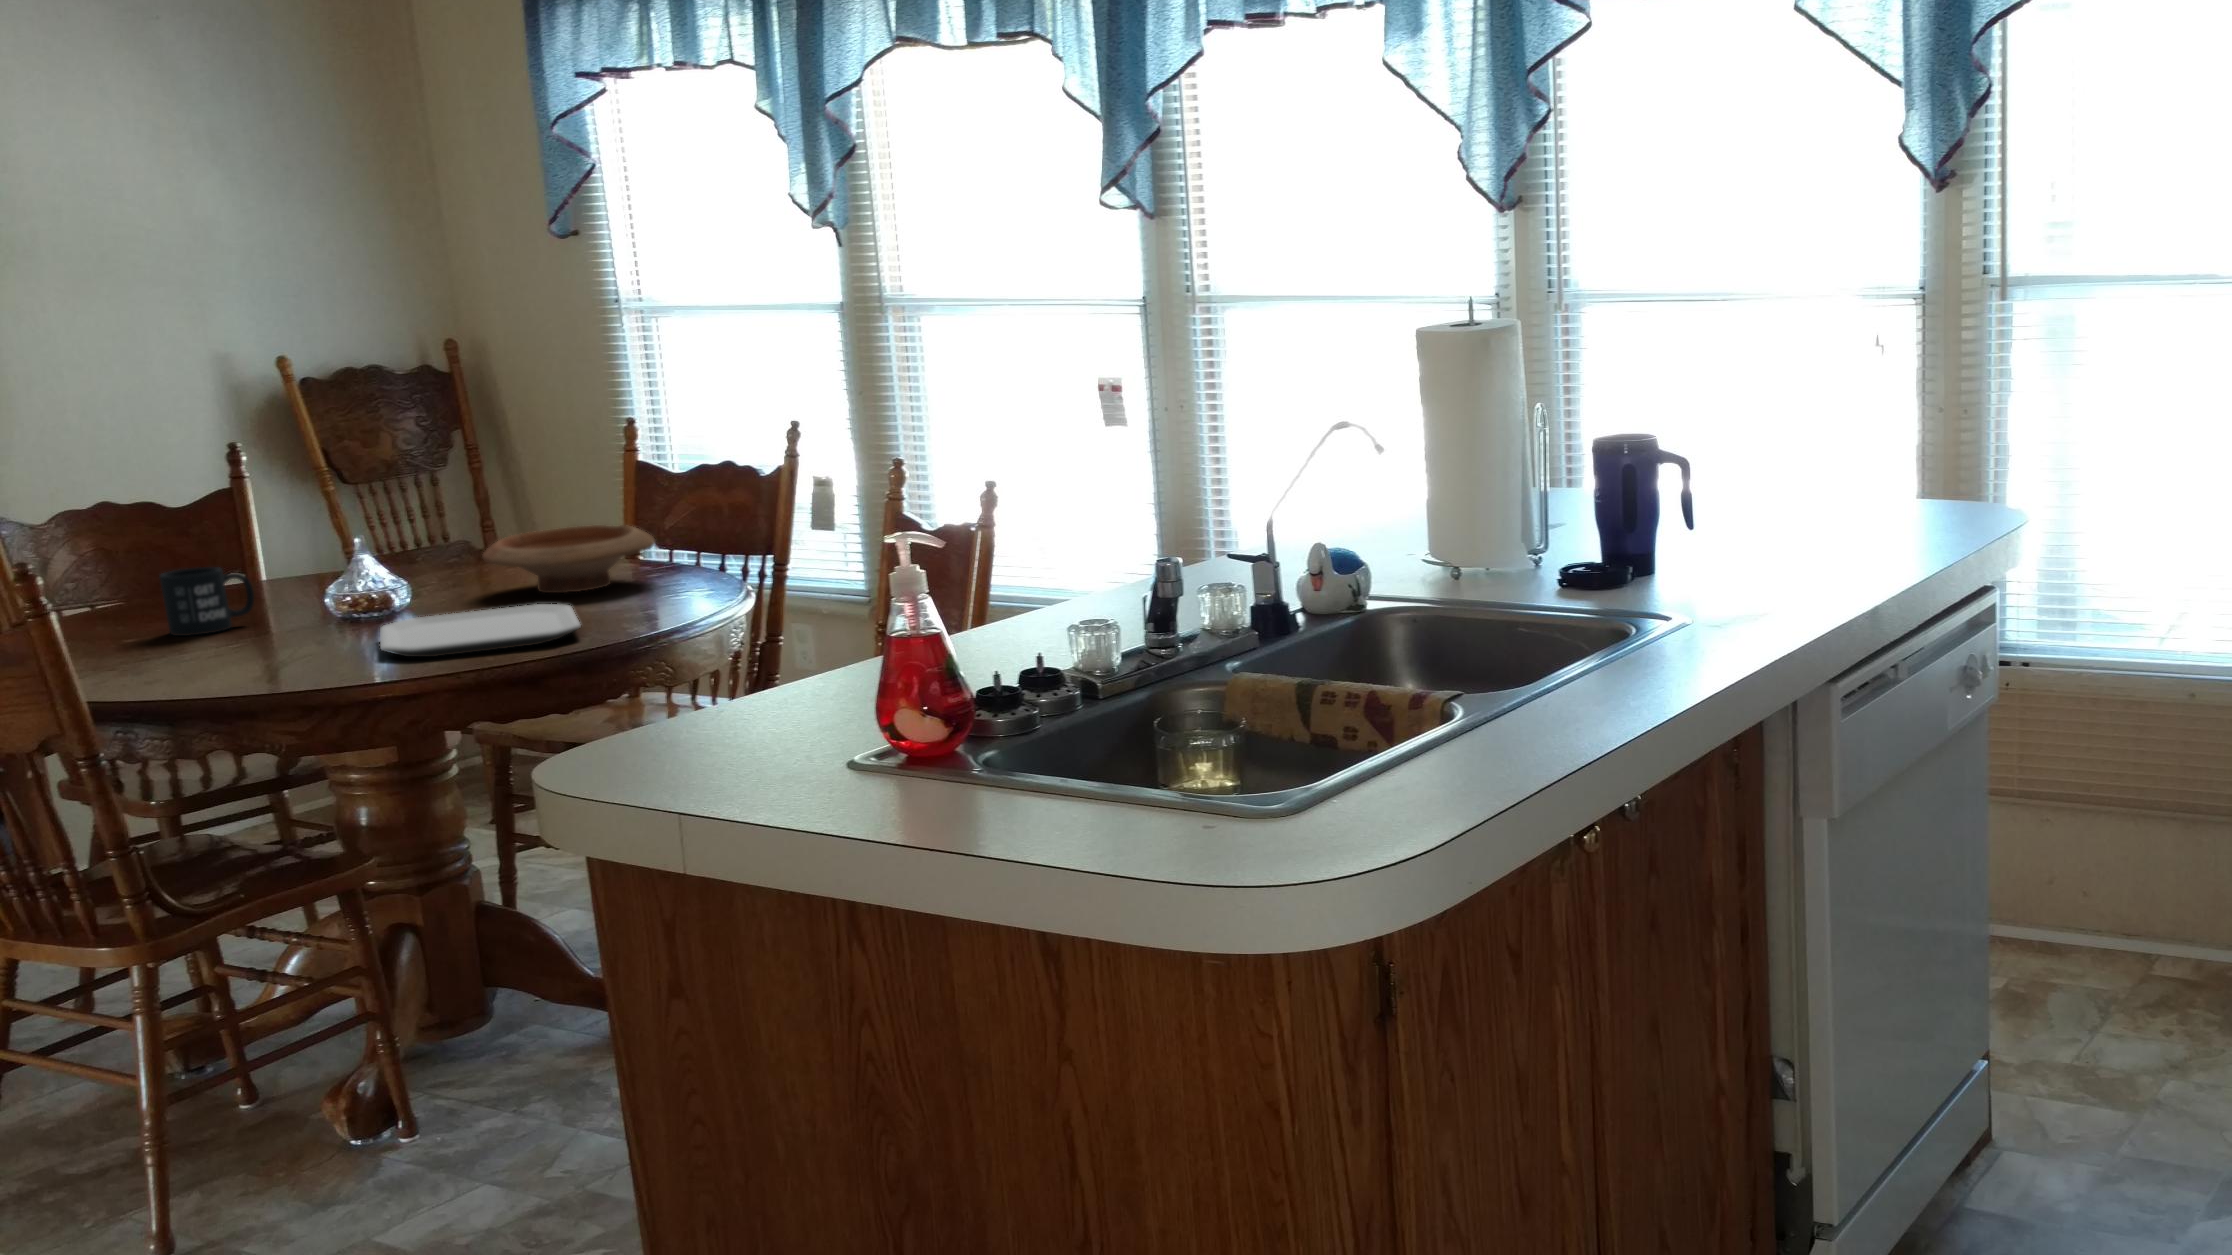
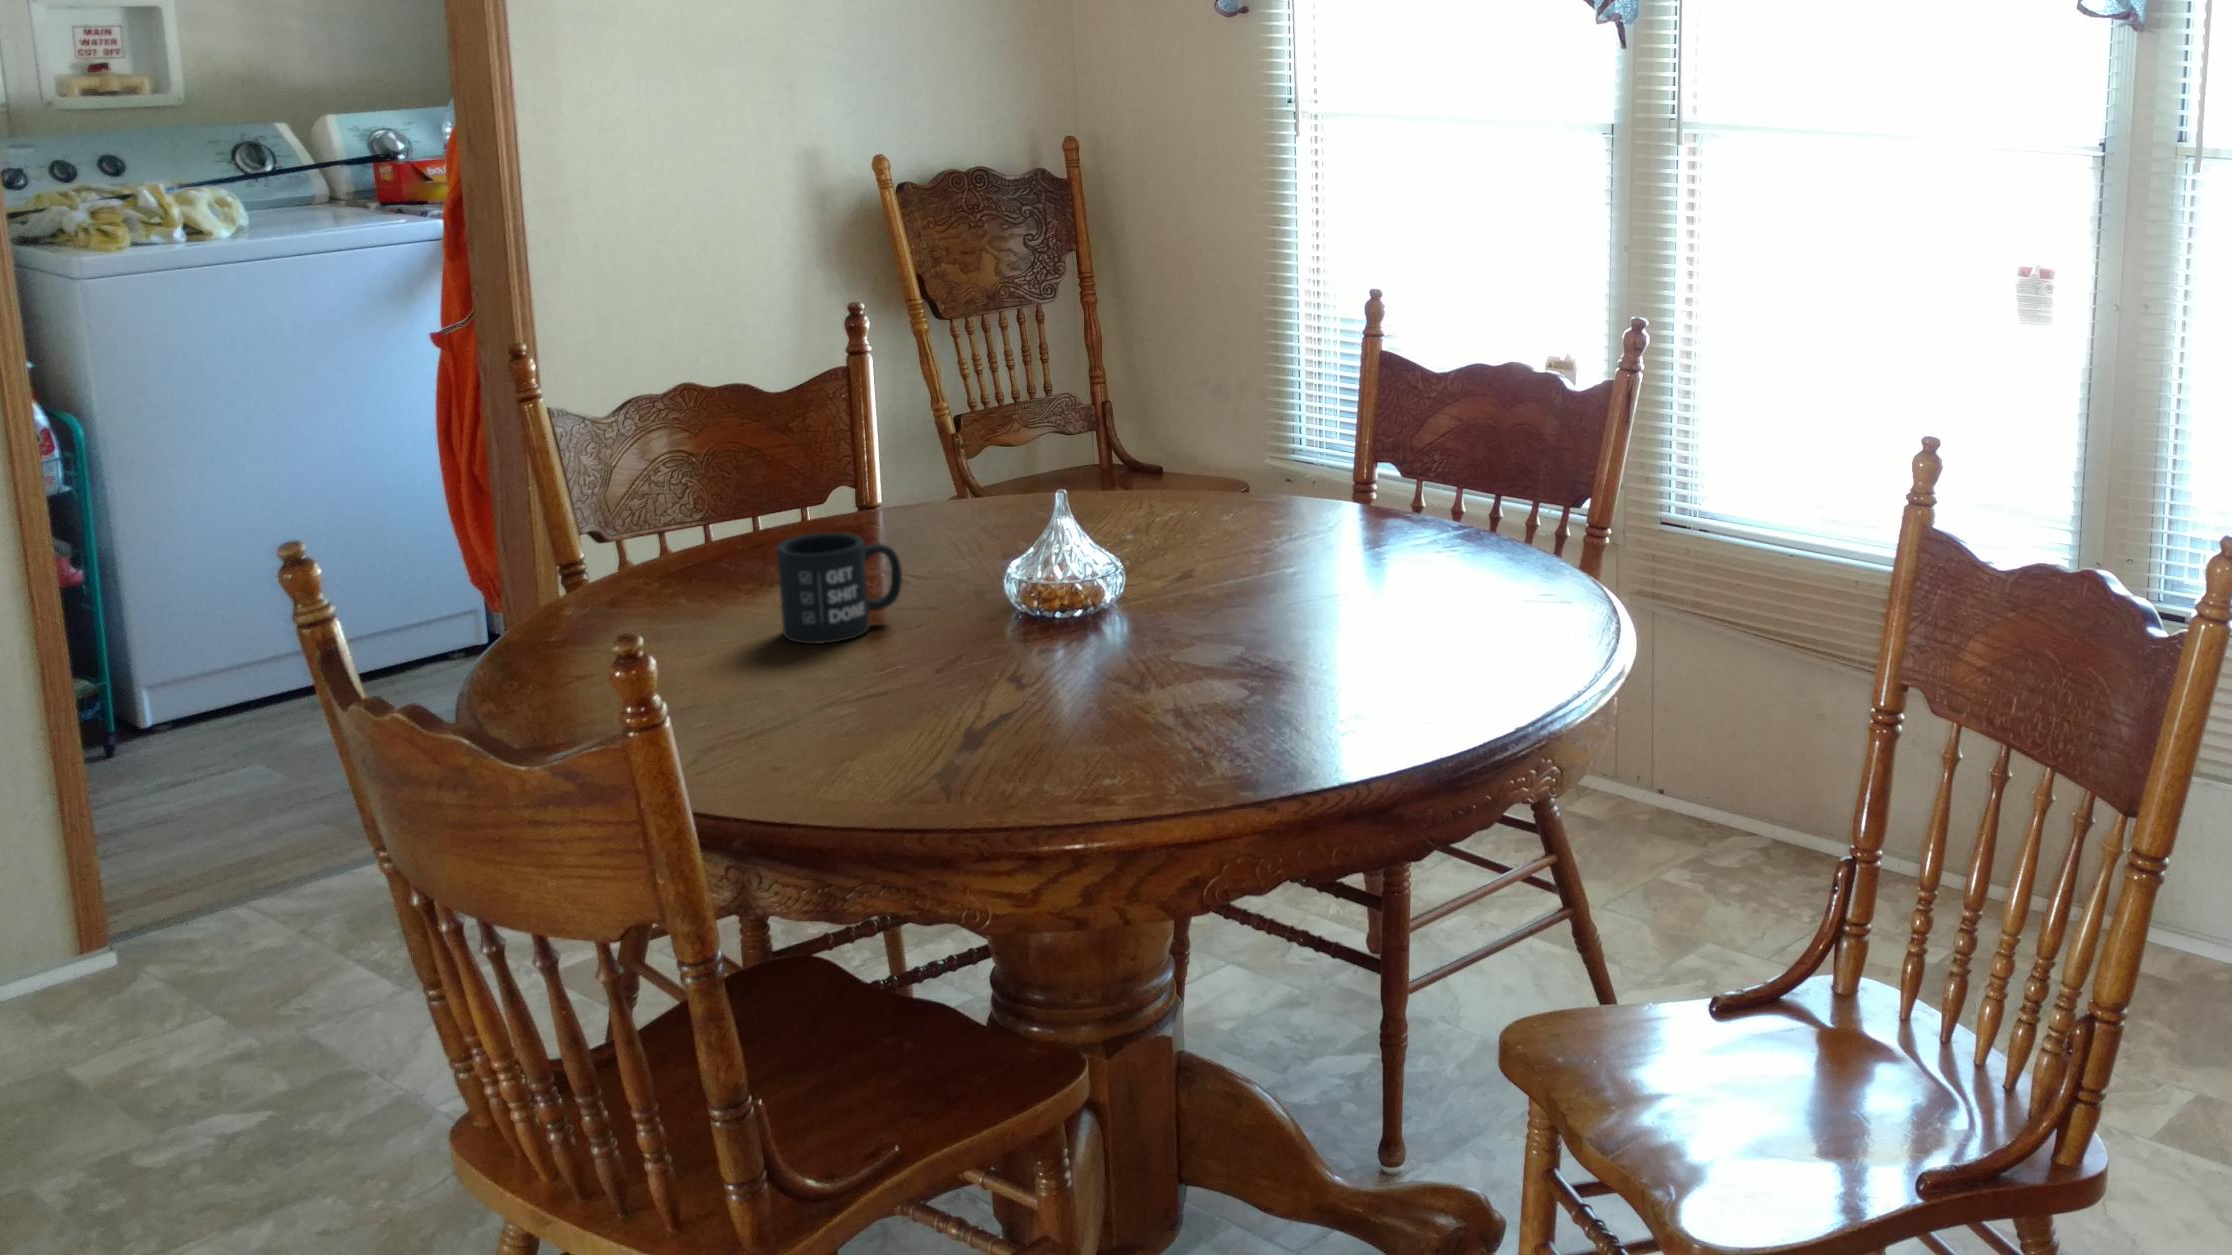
wooden bowl: present [482,525,655,593] -> none [1212,472,1457,586]
plate: present [380,604,581,657] -> none [1106,637,1431,757]

